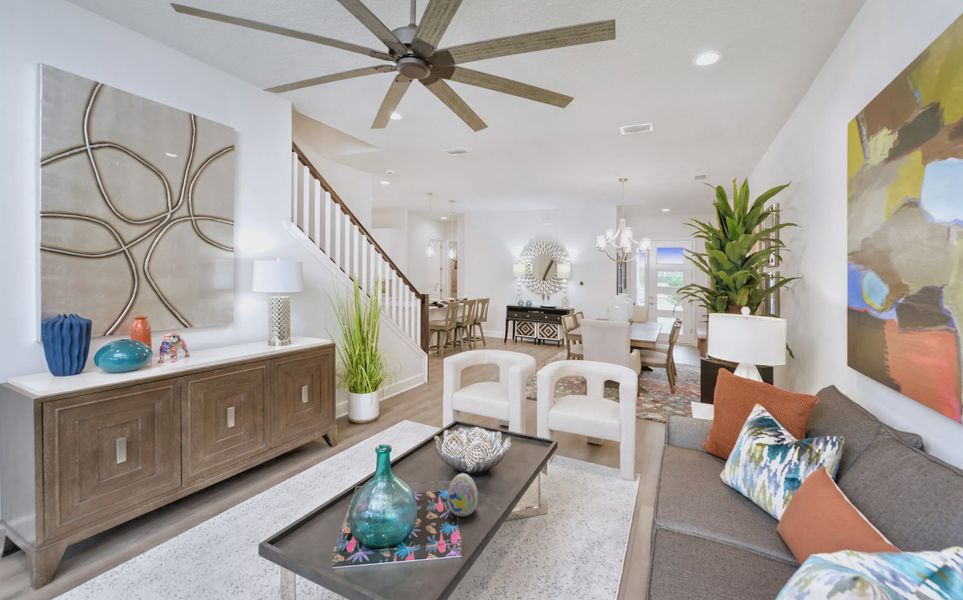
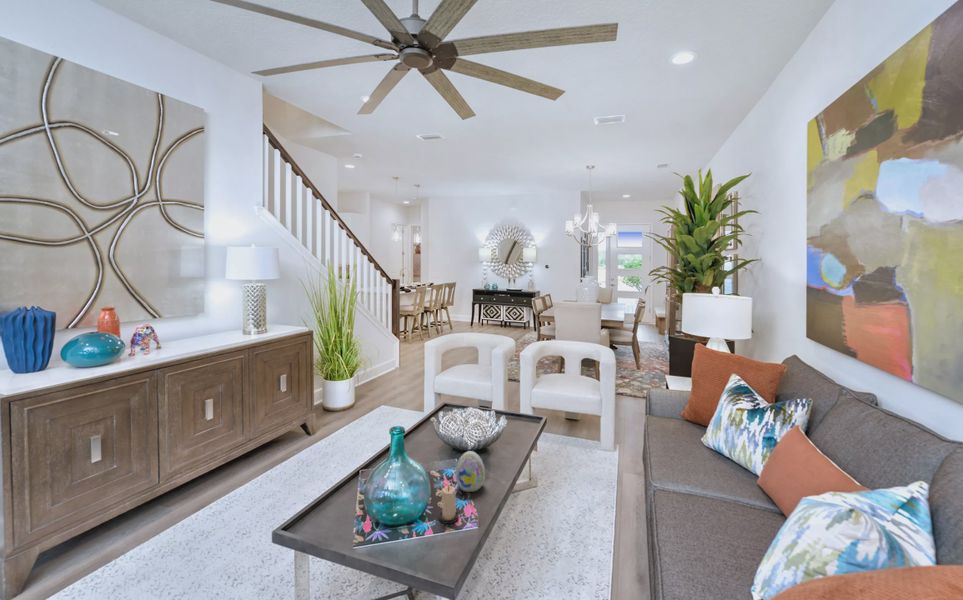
candle: none [423,510,444,550] -> present [439,486,459,524]

